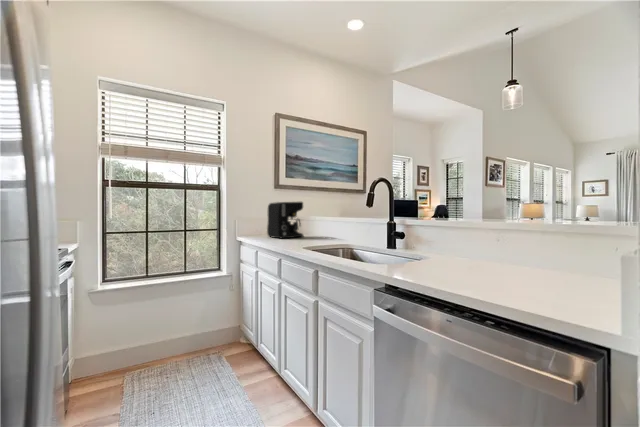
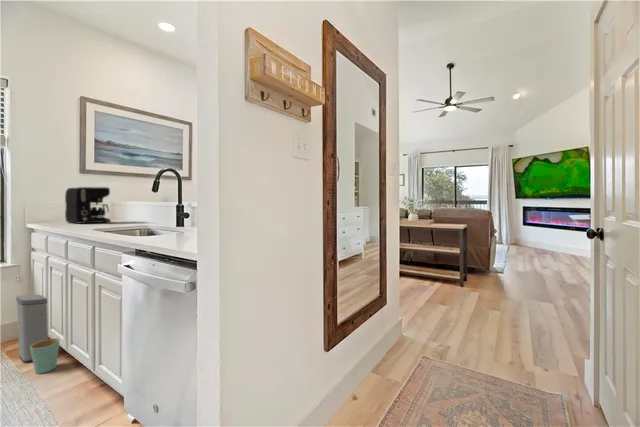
trash can: none [236,308,274,397] -> present [16,294,59,374]

